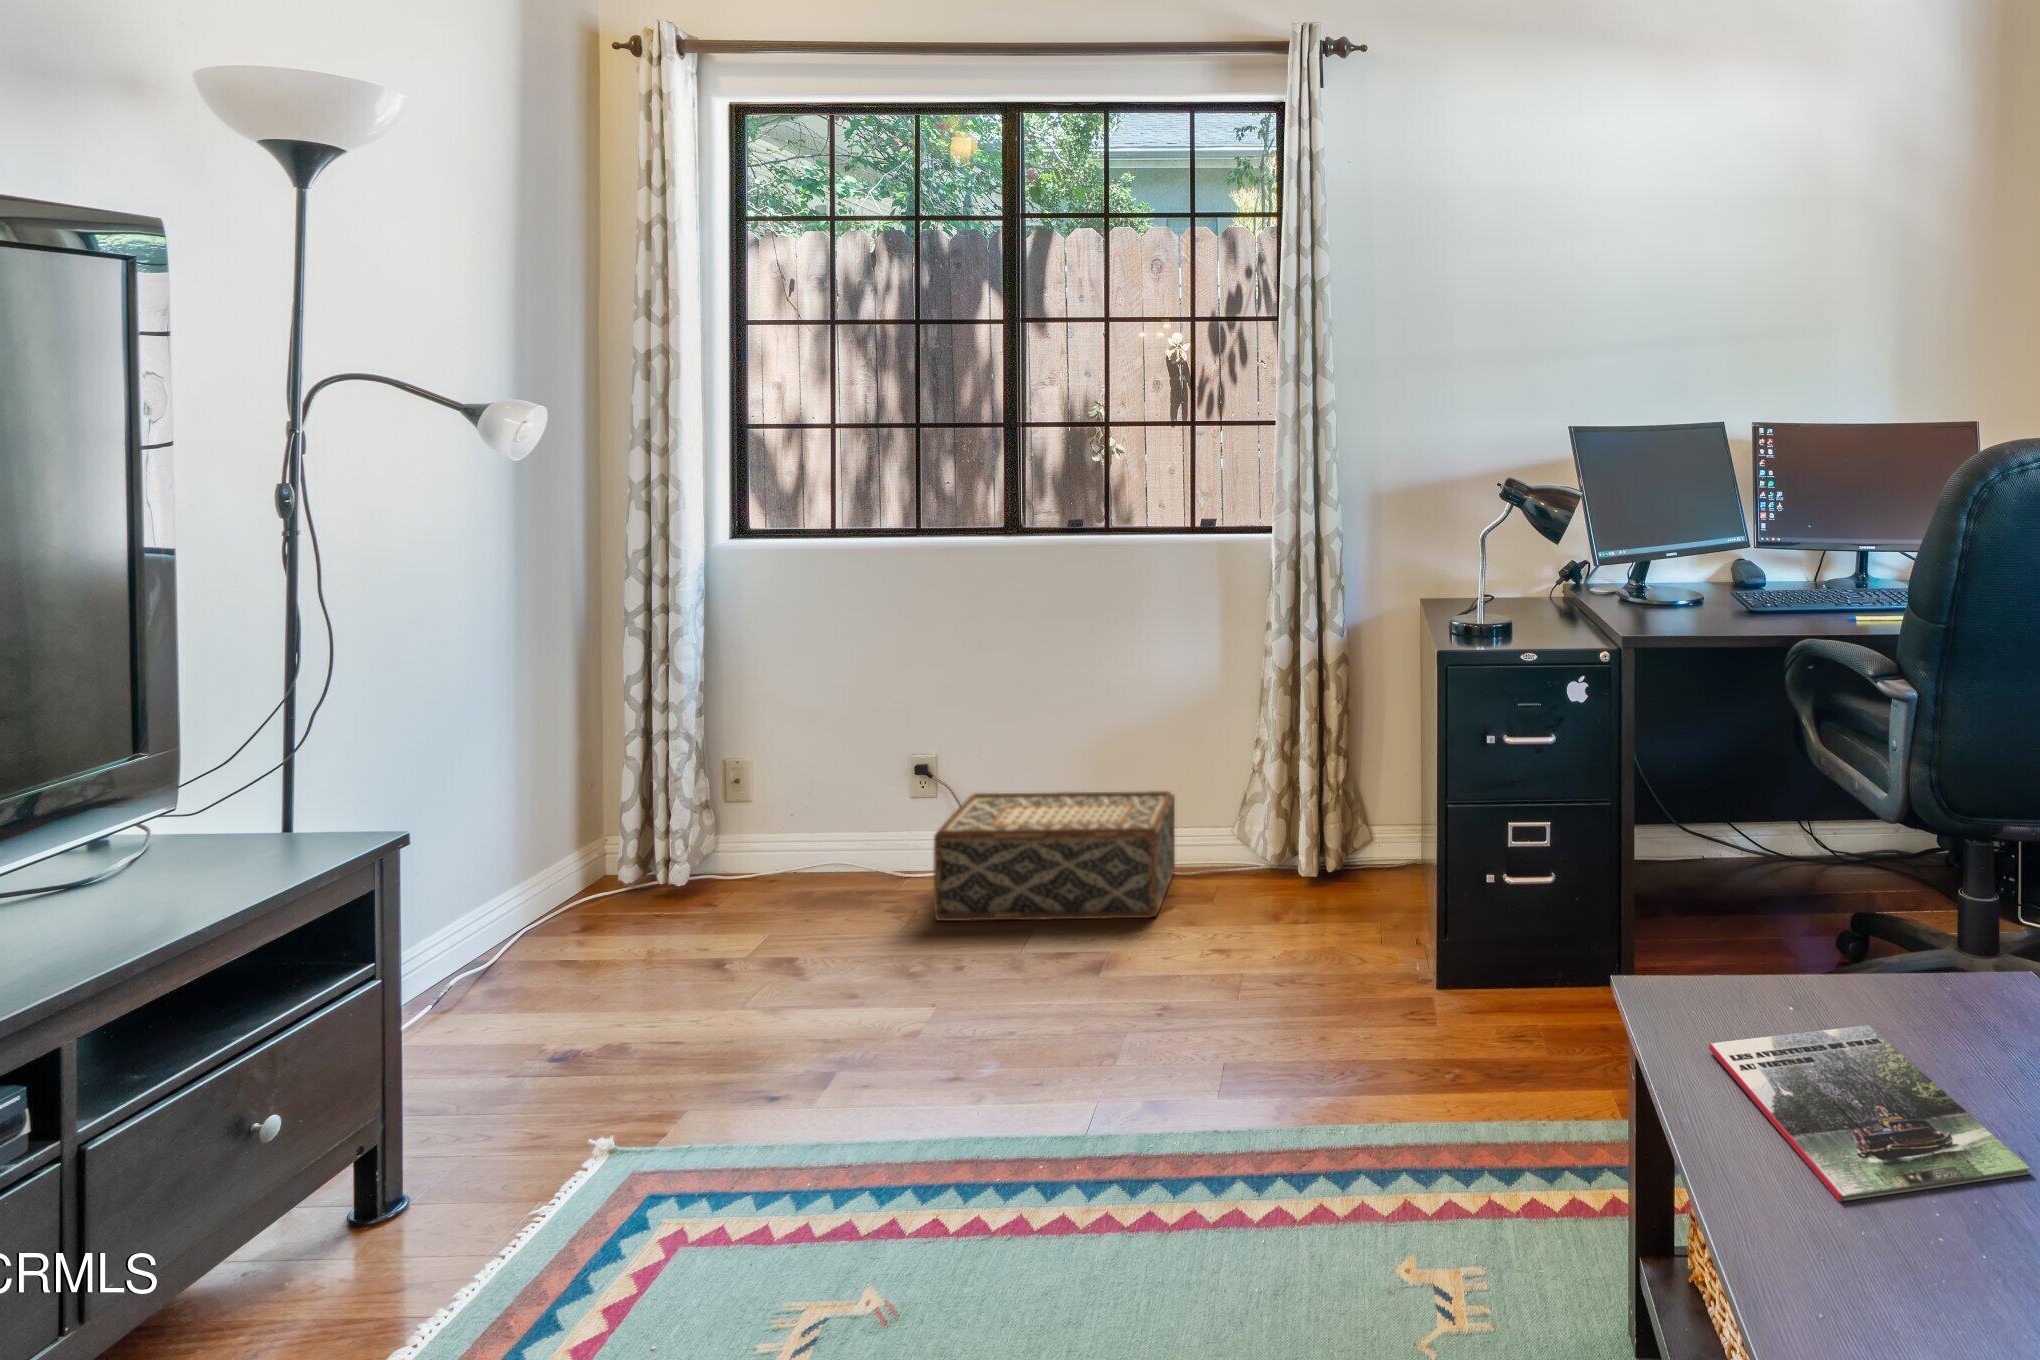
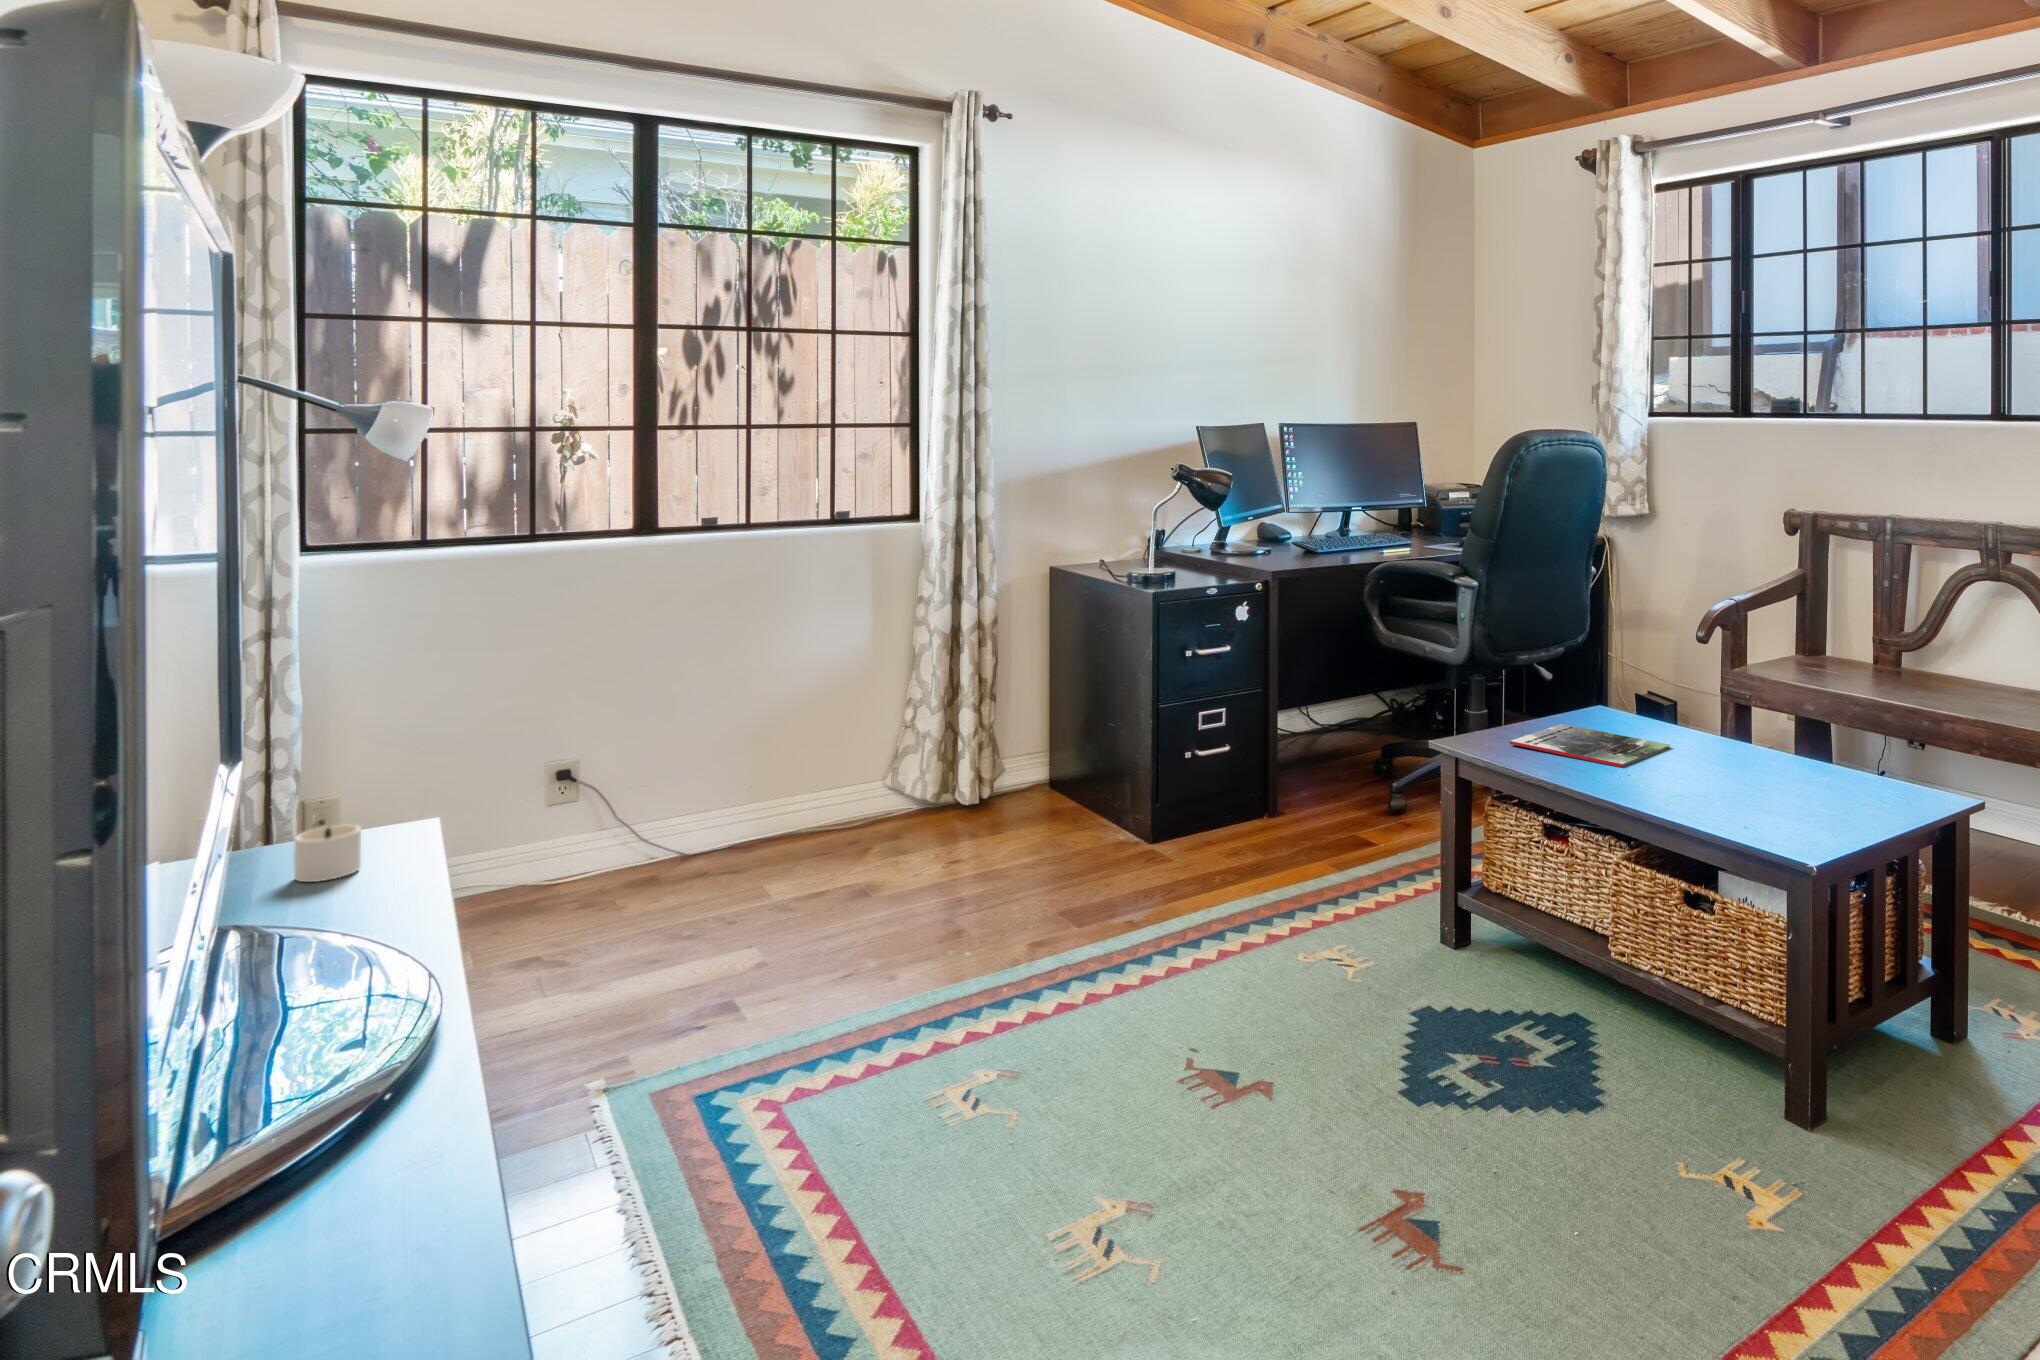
woven basket: present [933,791,1175,921] -> none [624,760,870,906]
candle: none [75,855,172,917] -> present [294,825,361,882]

